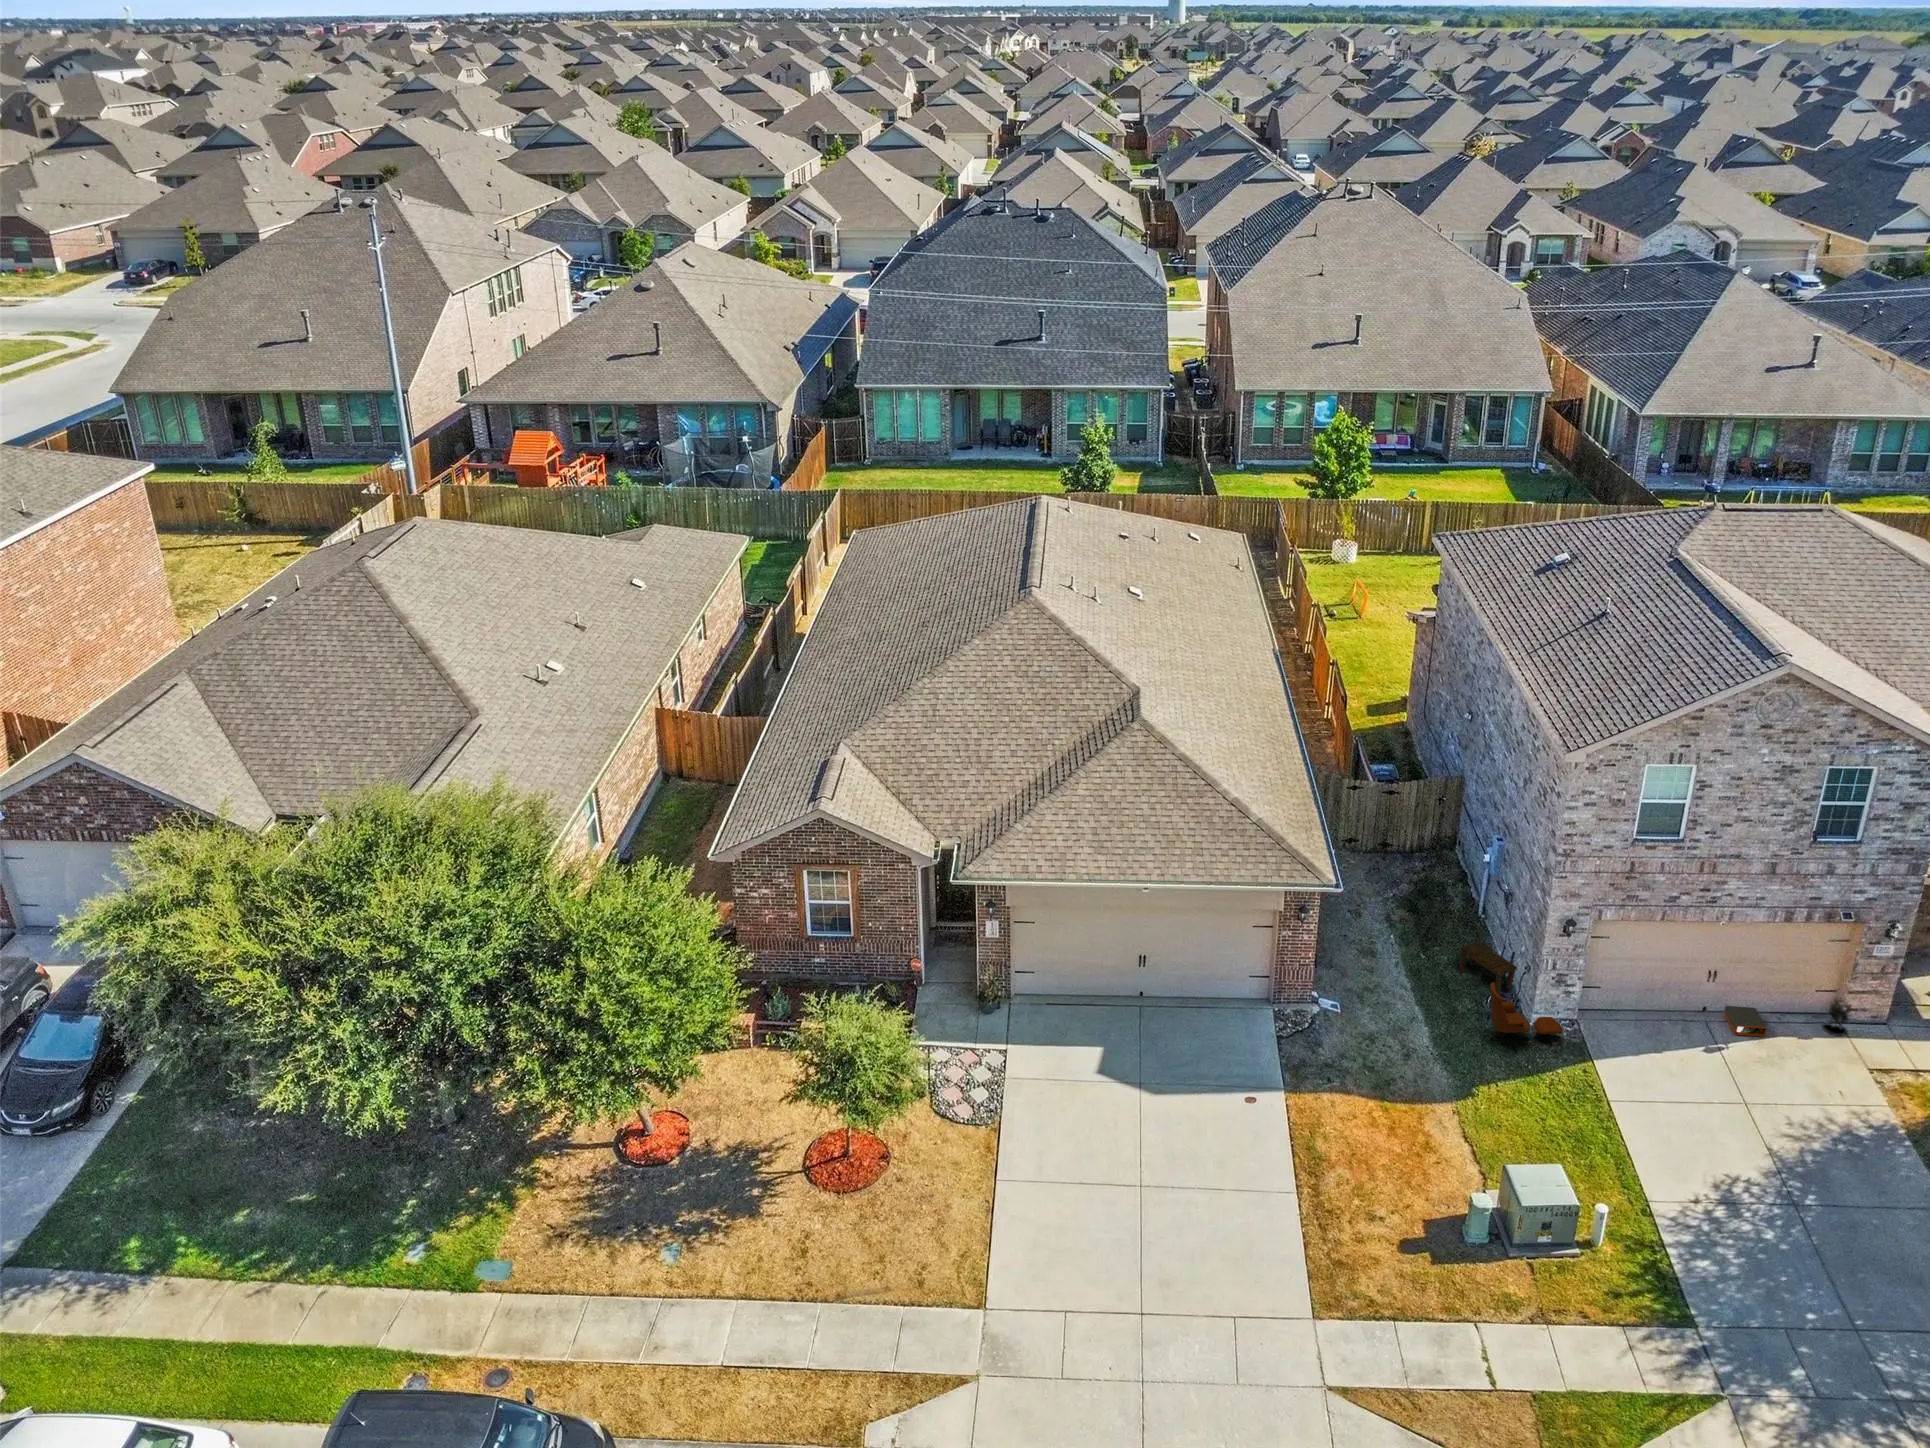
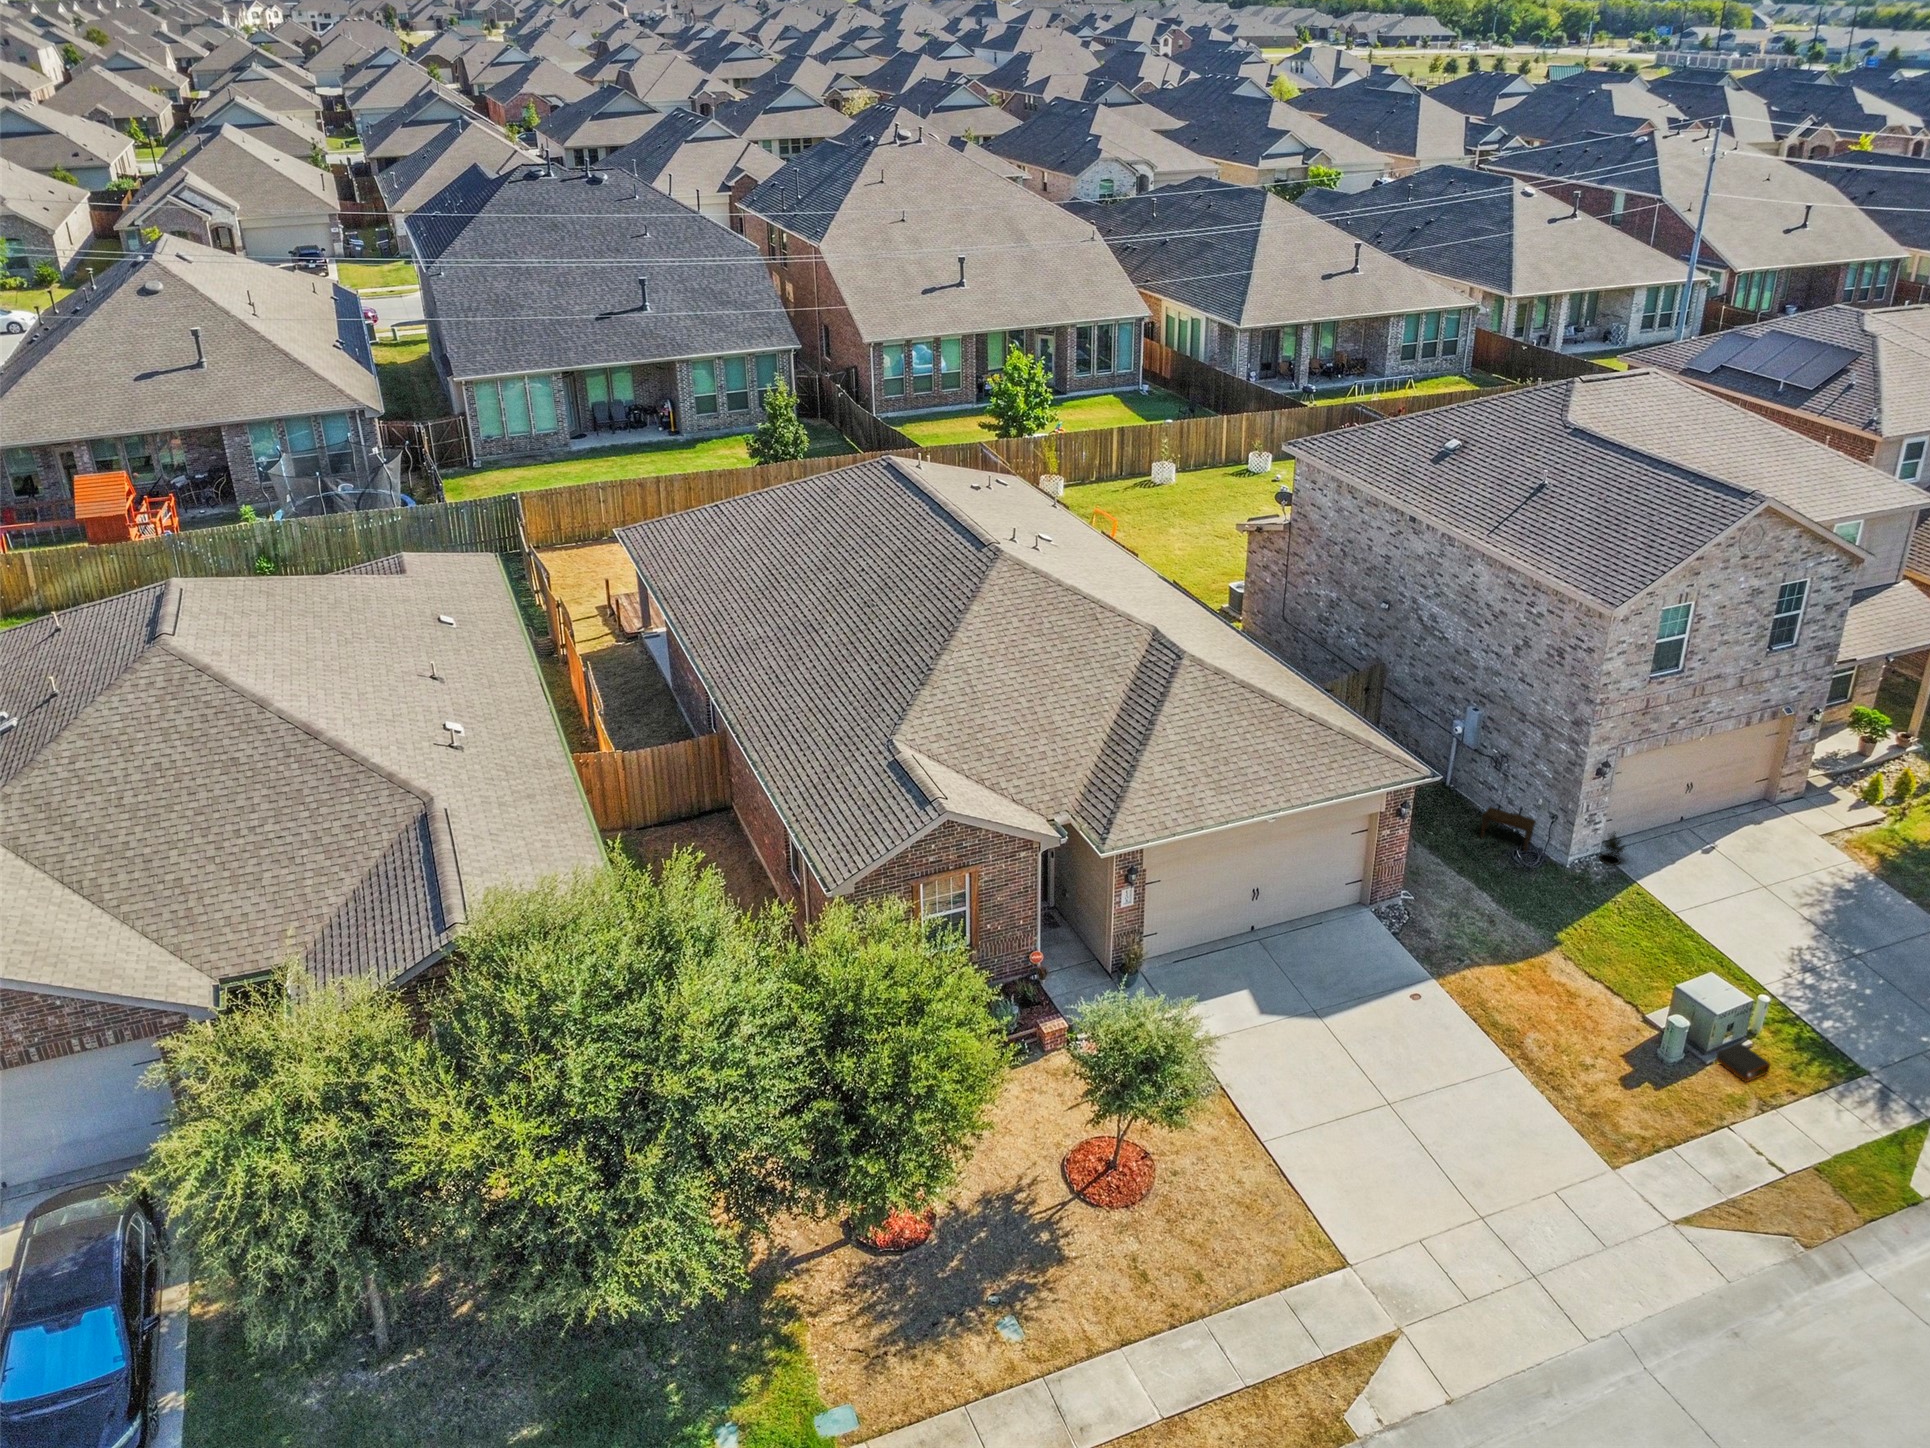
lounge chair: present [1490,982,1562,1051] -> none [1548,836,1605,893]
potted tree: present [1822,1000,1850,1036] -> present [1599,831,1624,865]
storage box: present [1724,1006,1767,1037] -> present [1716,1043,1770,1082]

